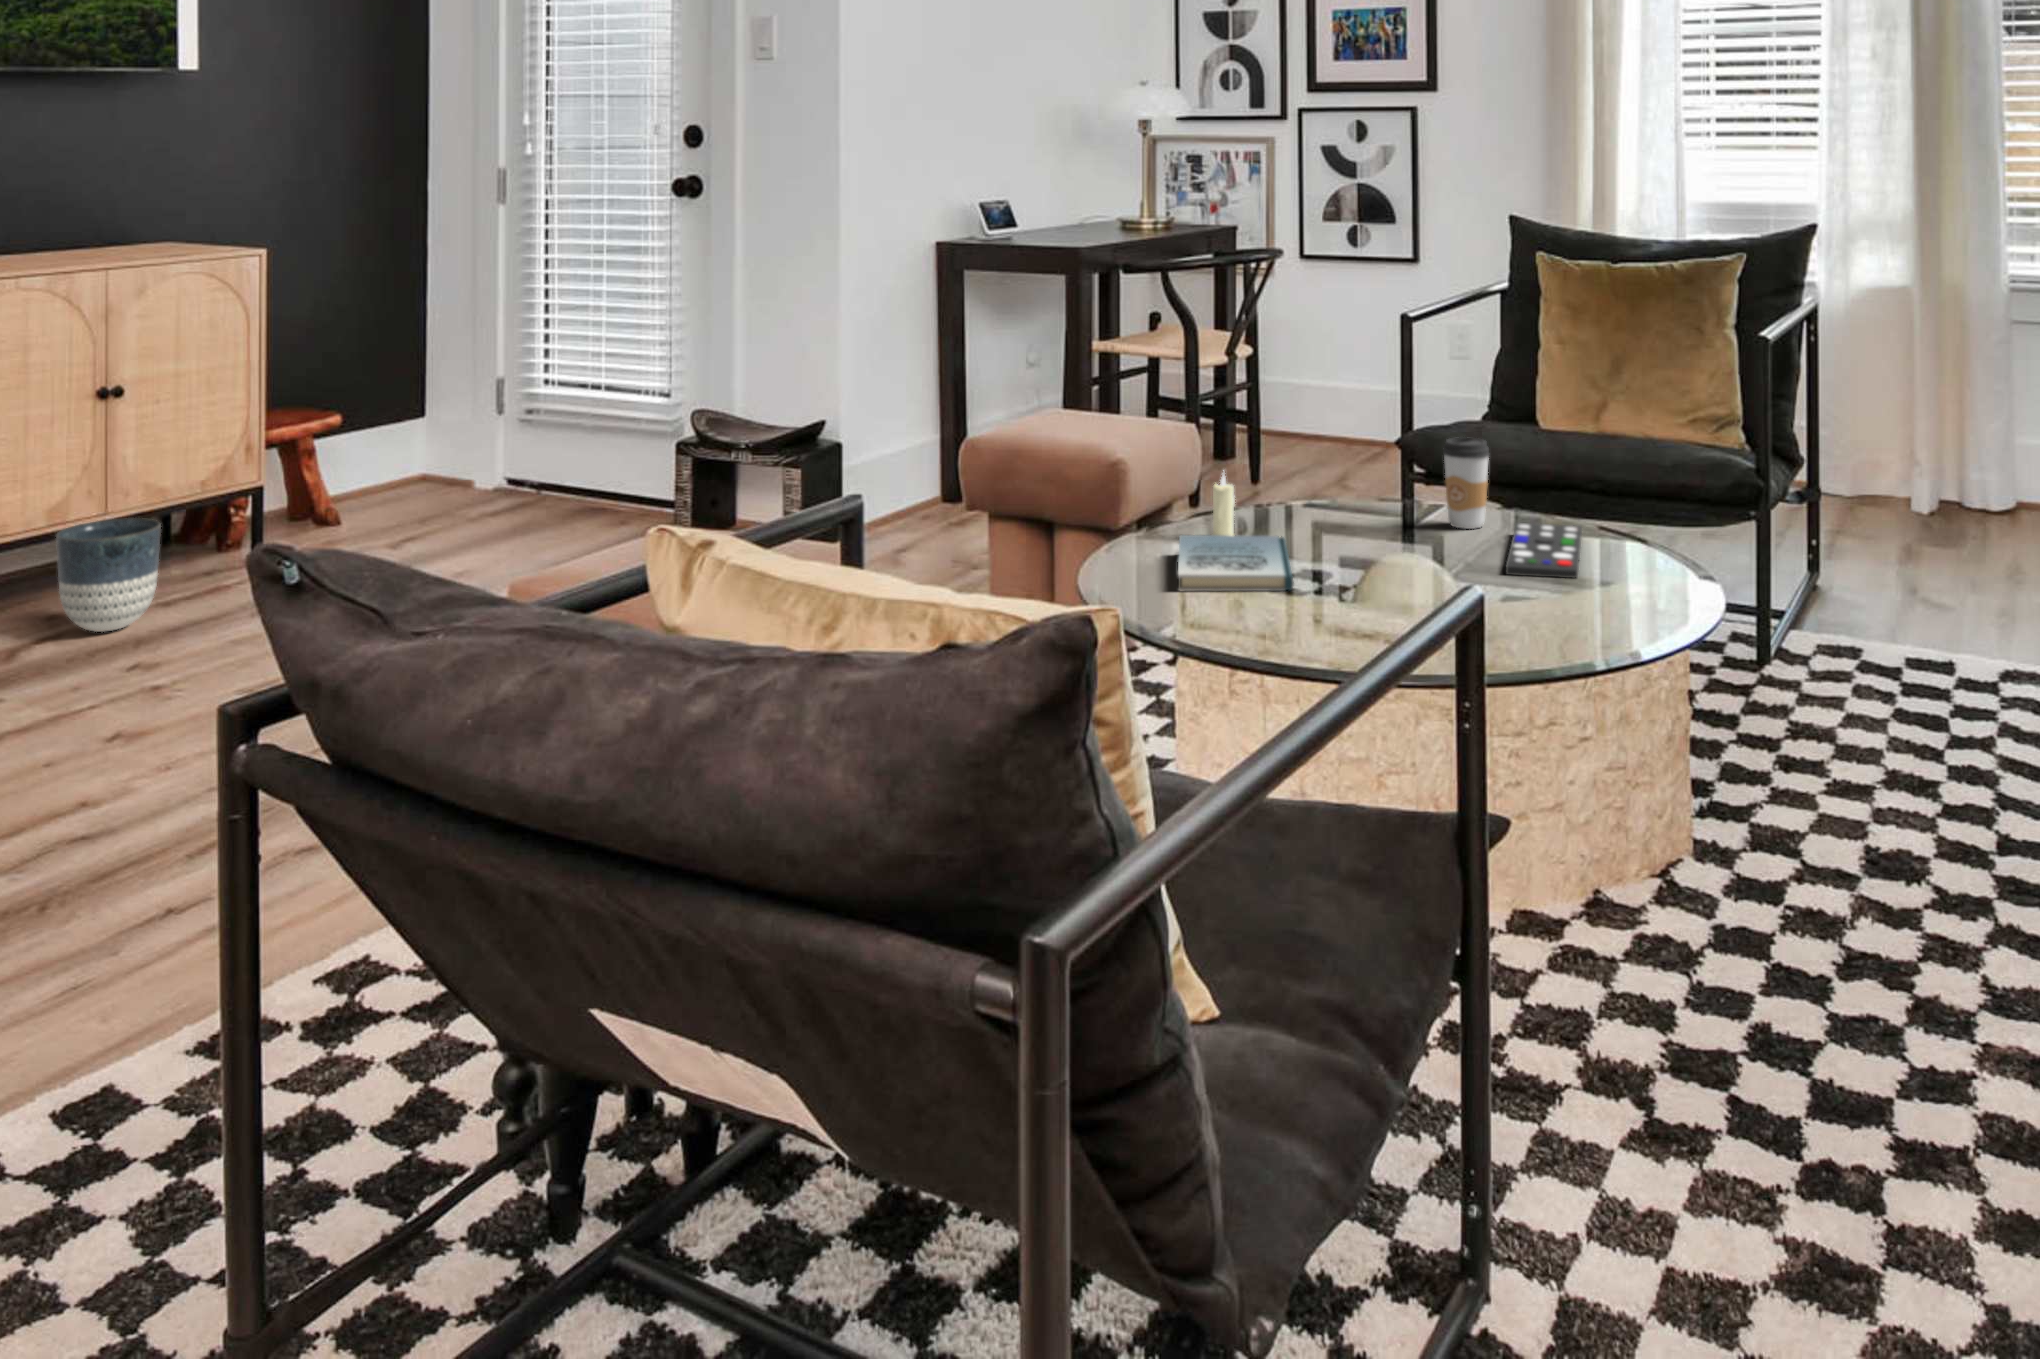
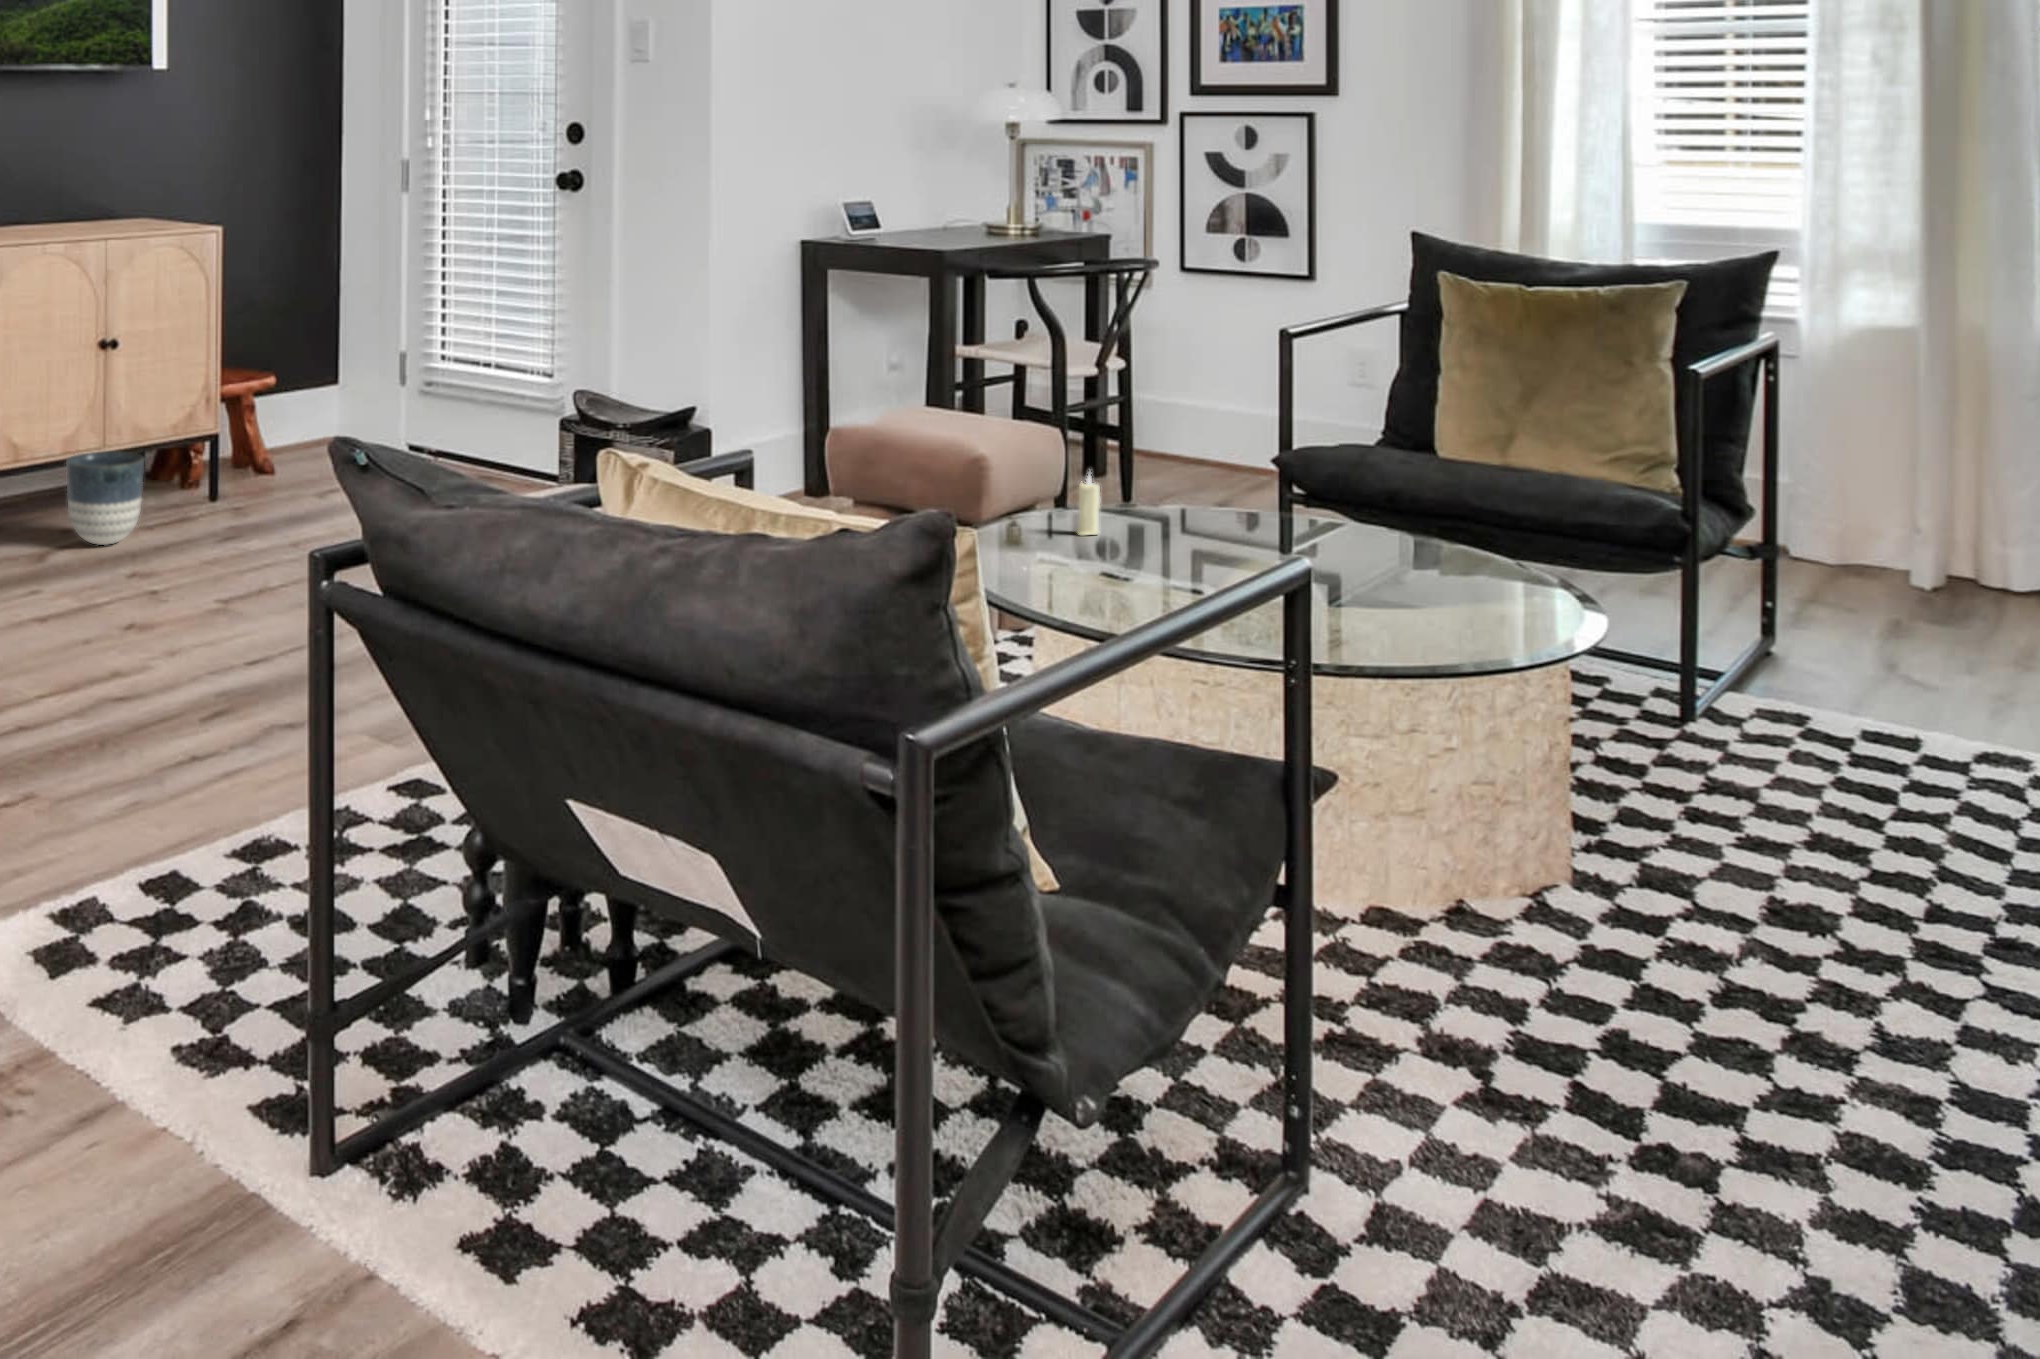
coffee cup: present [1443,437,1489,529] -> none [1317,454,1367,545]
remote control: present [1506,523,1582,578] -> none [1375,541,1464,599]
book: present [1178,535,1293,591] -> none [1041,527,1155,586]

